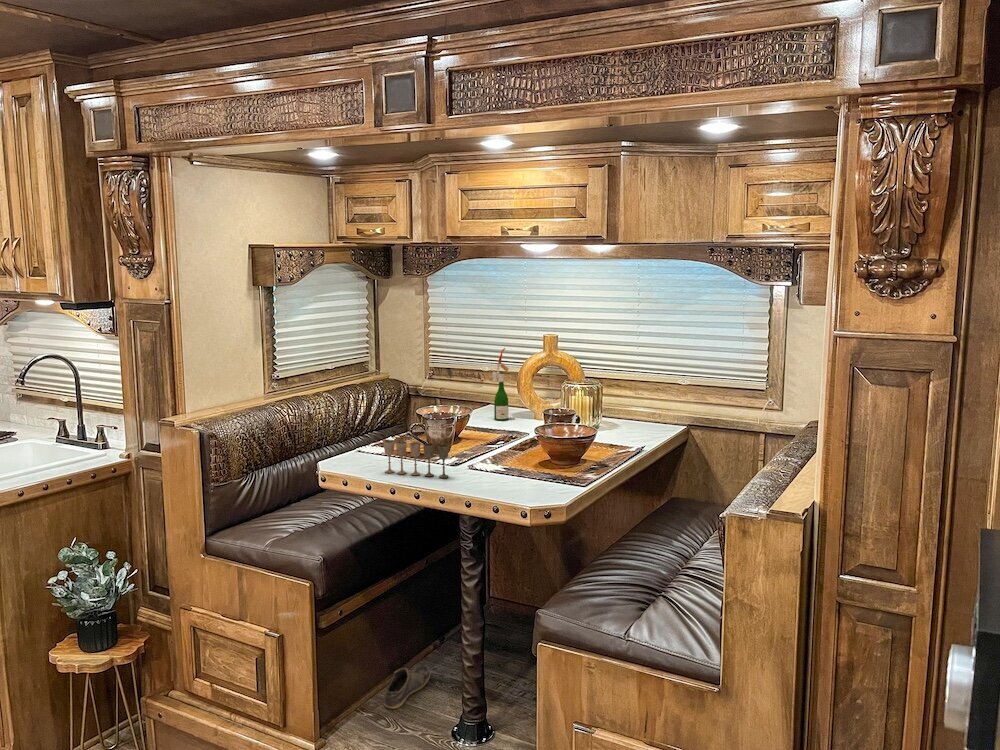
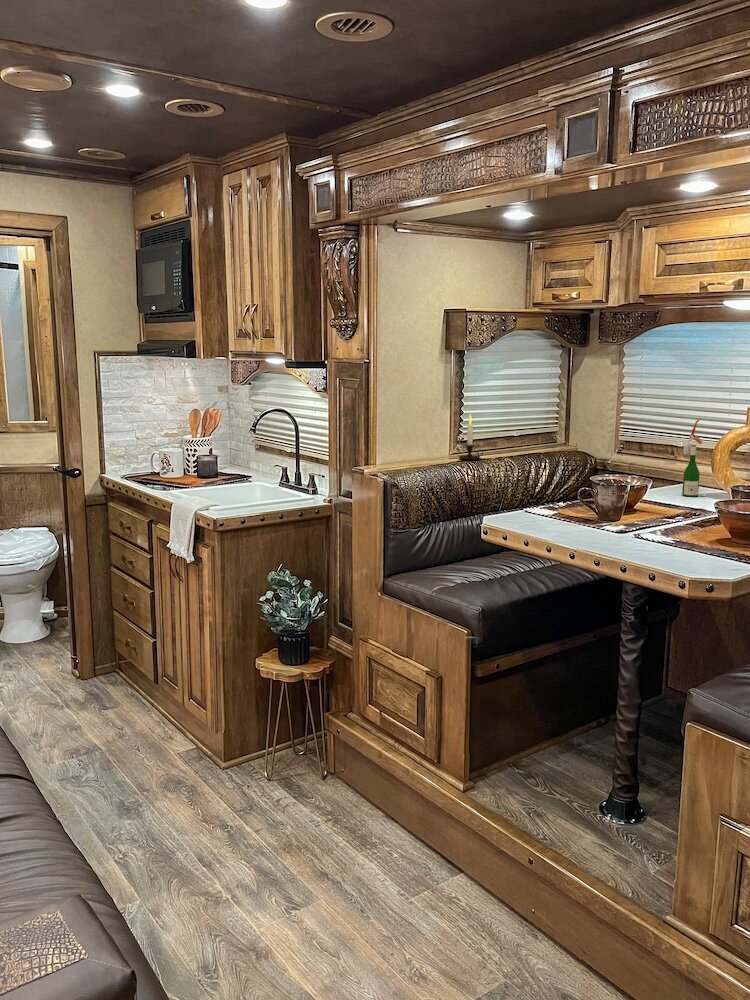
candle: none [274,351,299,399] -> present [459,414,483,460]
wine glass: present [384,440,449,478] -> none [546,499,613,541]
shoe: present [383,665,430,709] -> none [537,734,589,771]

